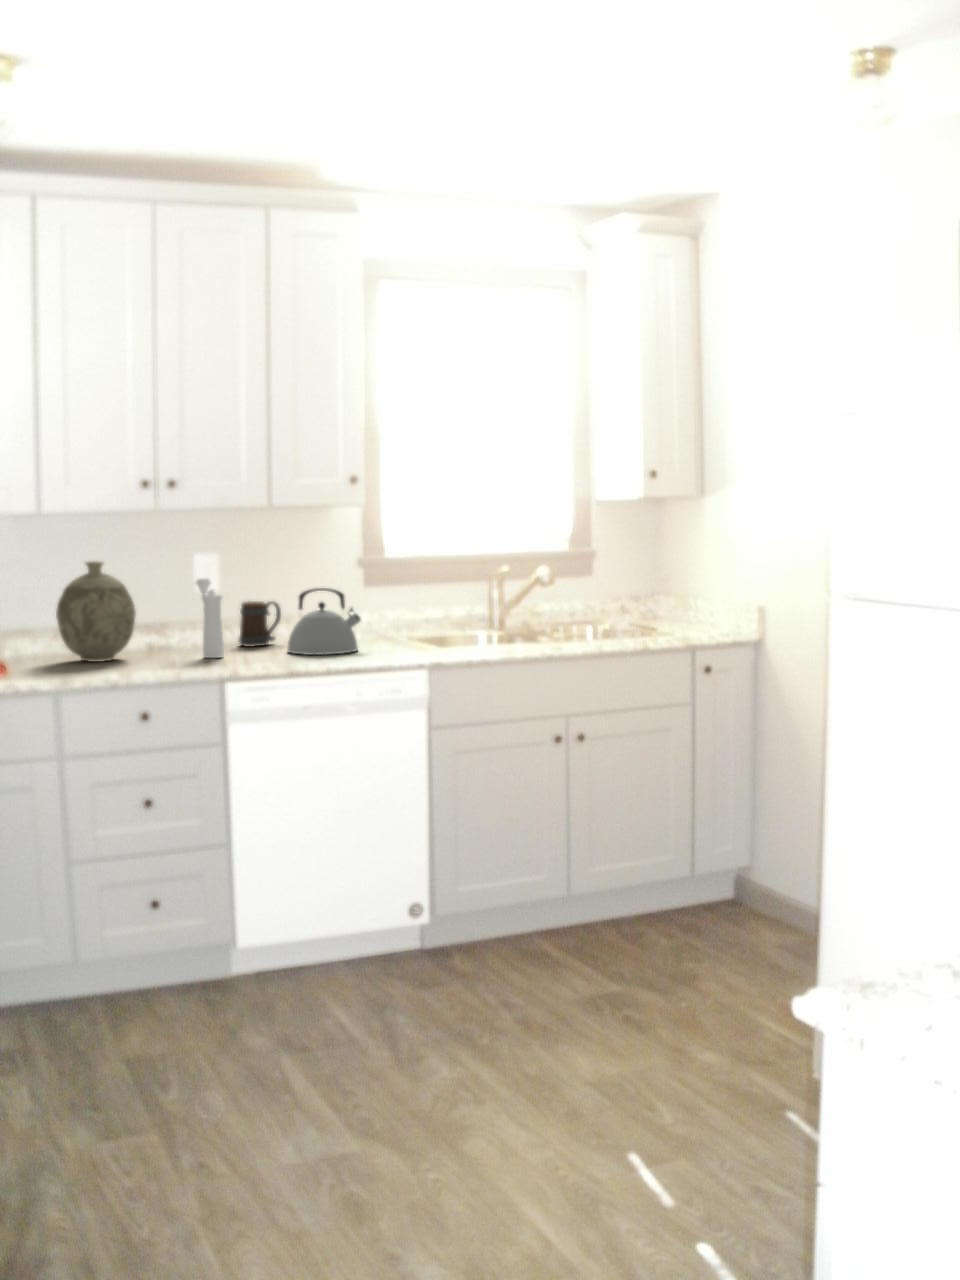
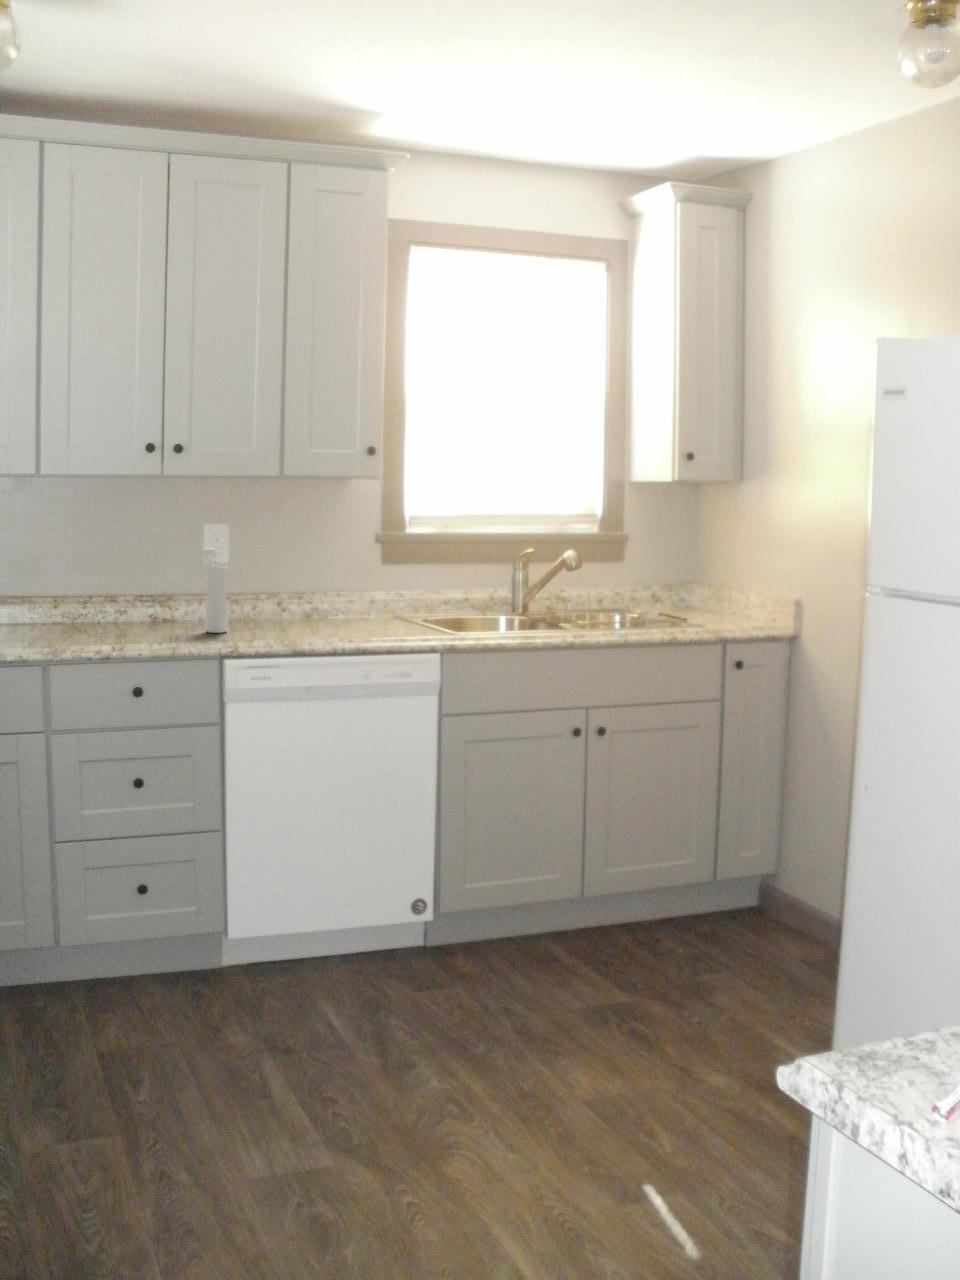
decorative vase: present [56,561,136,662] -> none [53,527,137,632]
kettle: present [287,588,361,655] -> none [295,563,374,633]
mug: present [239,601,281,647] -> none [247,575,292,622]

